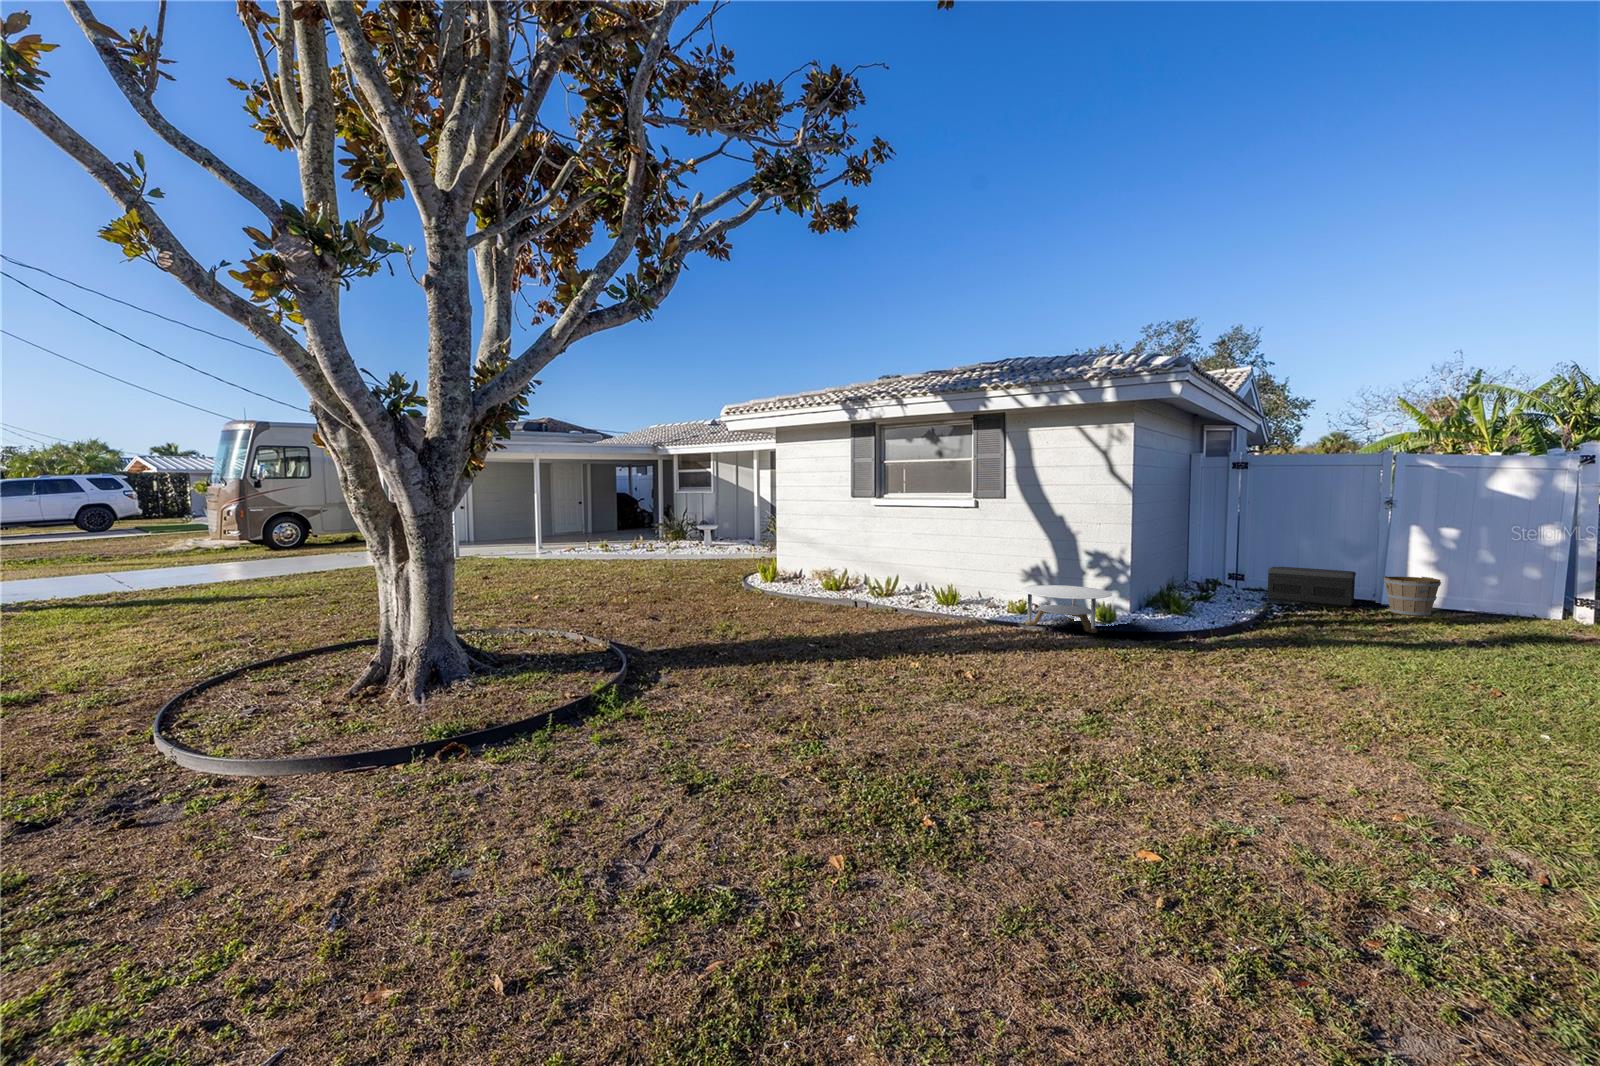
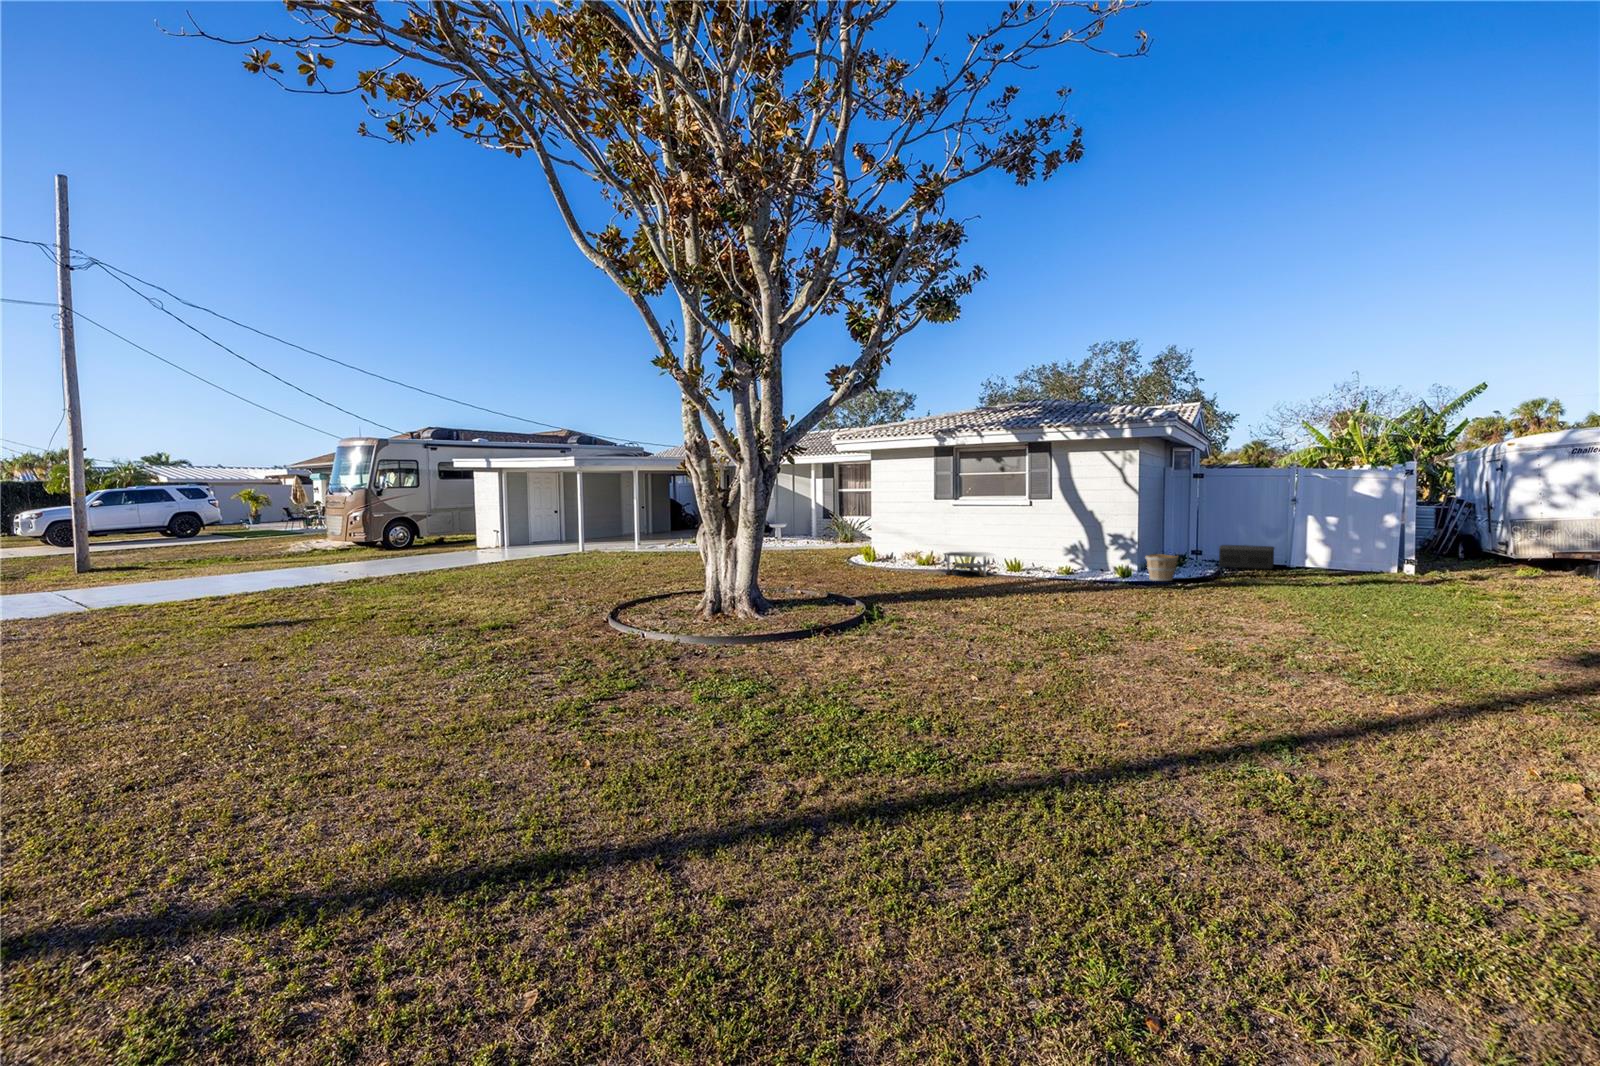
wooden bucket: present [1384,576,1441,616] -> present [1146,554,1178,581]
round table: present [1021,585,1112,633] -> present [944,552,993,577]

